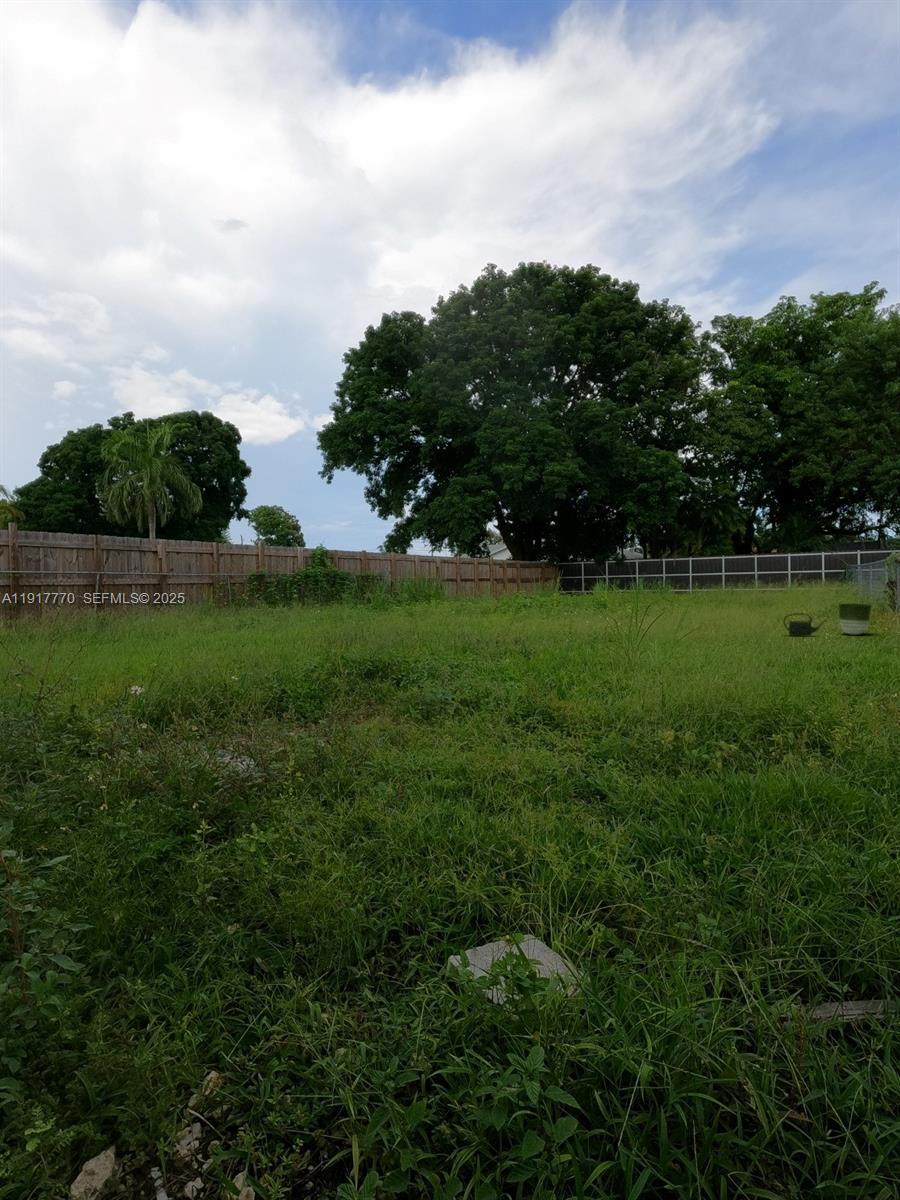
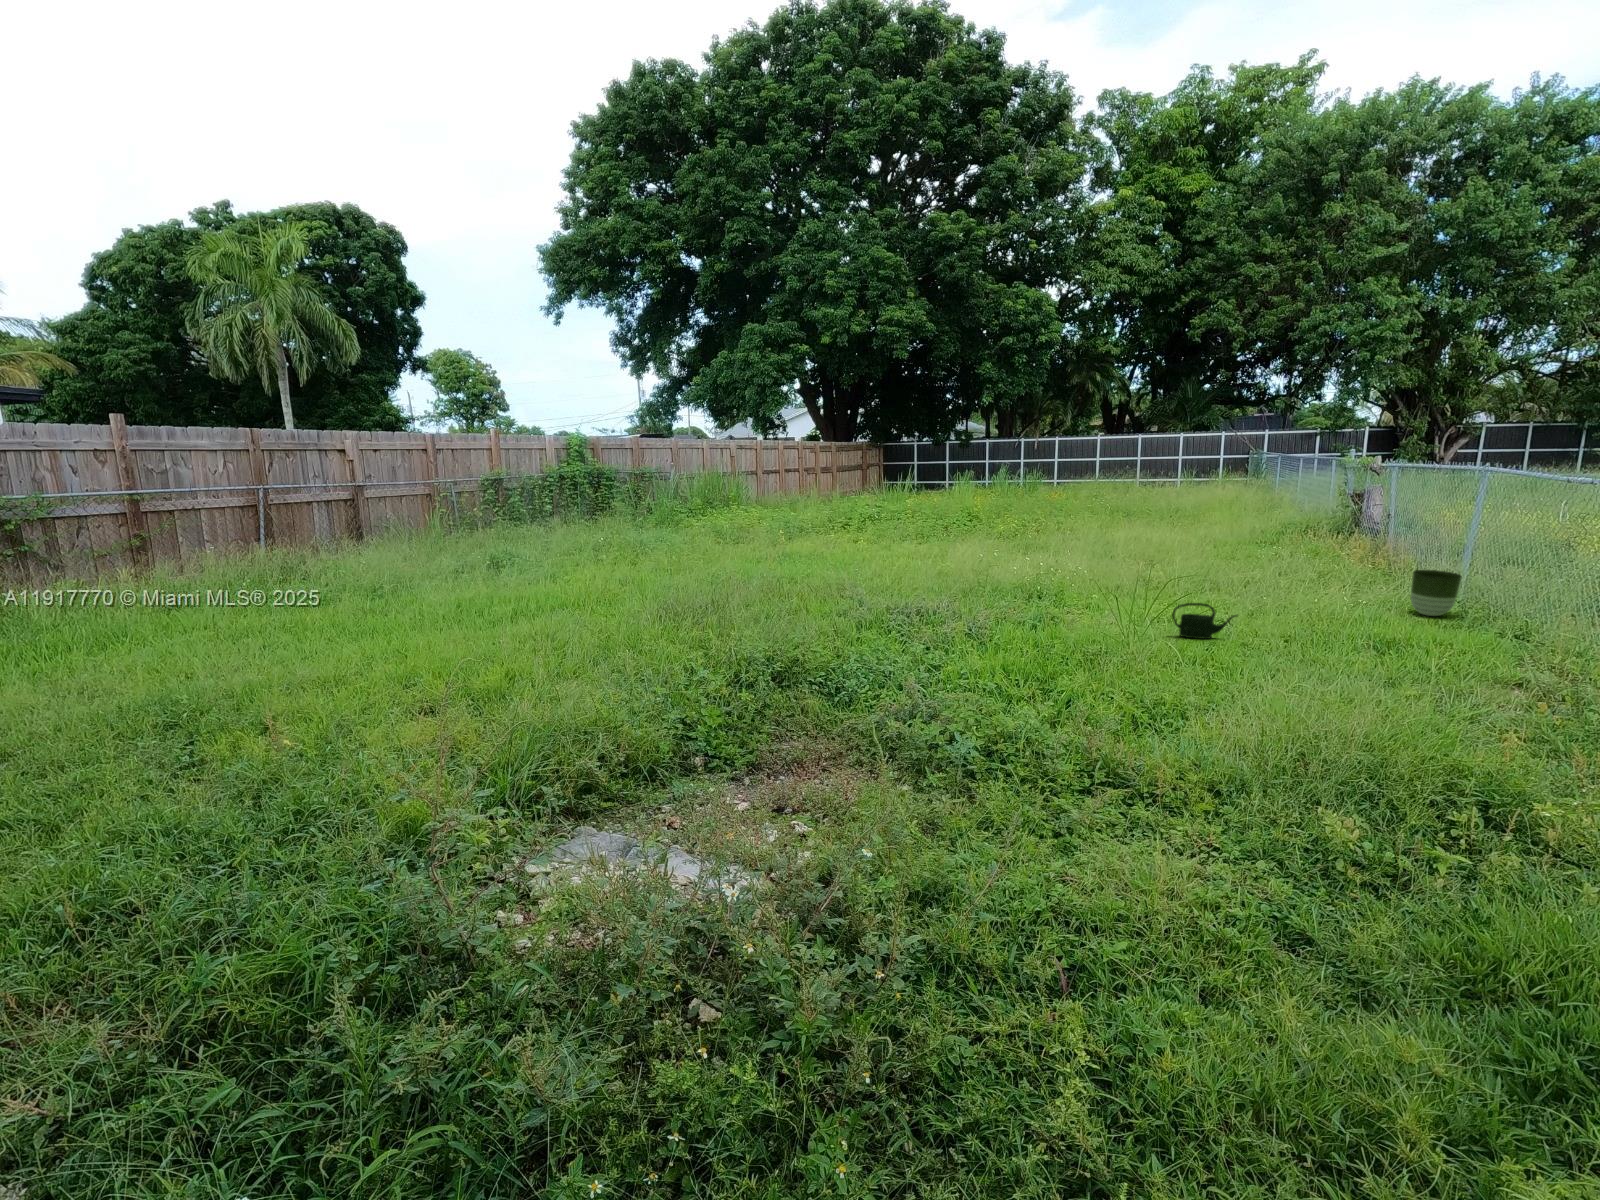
watering can: present [783,613,826,637] -> present [1172,603,1237,639]

